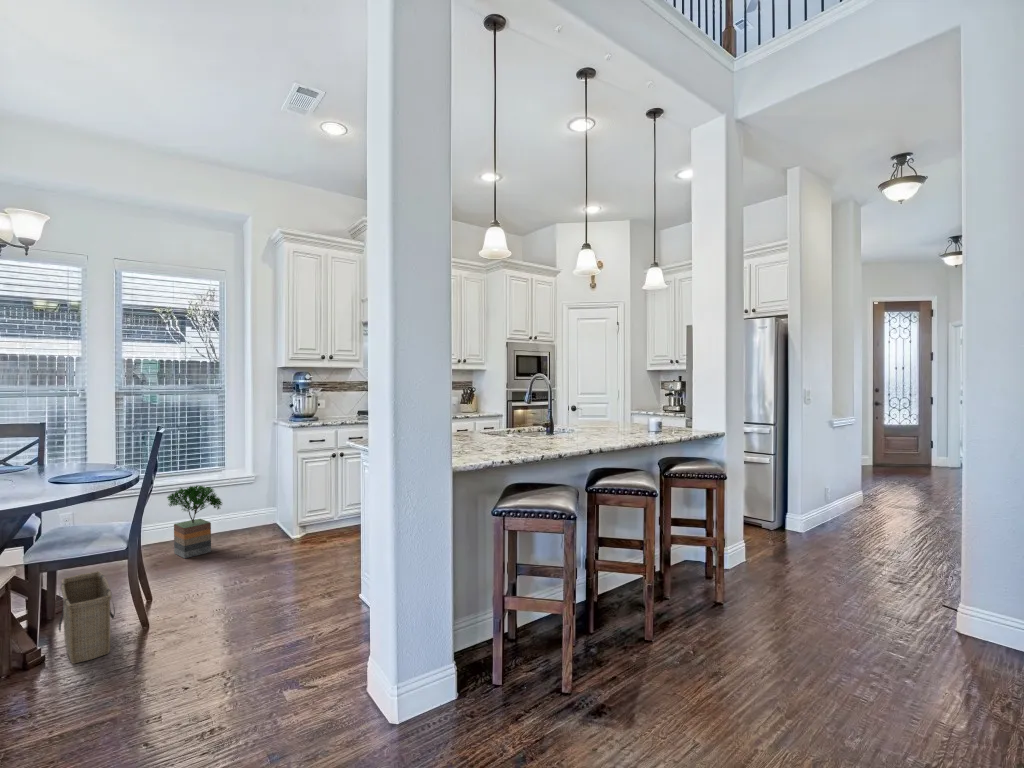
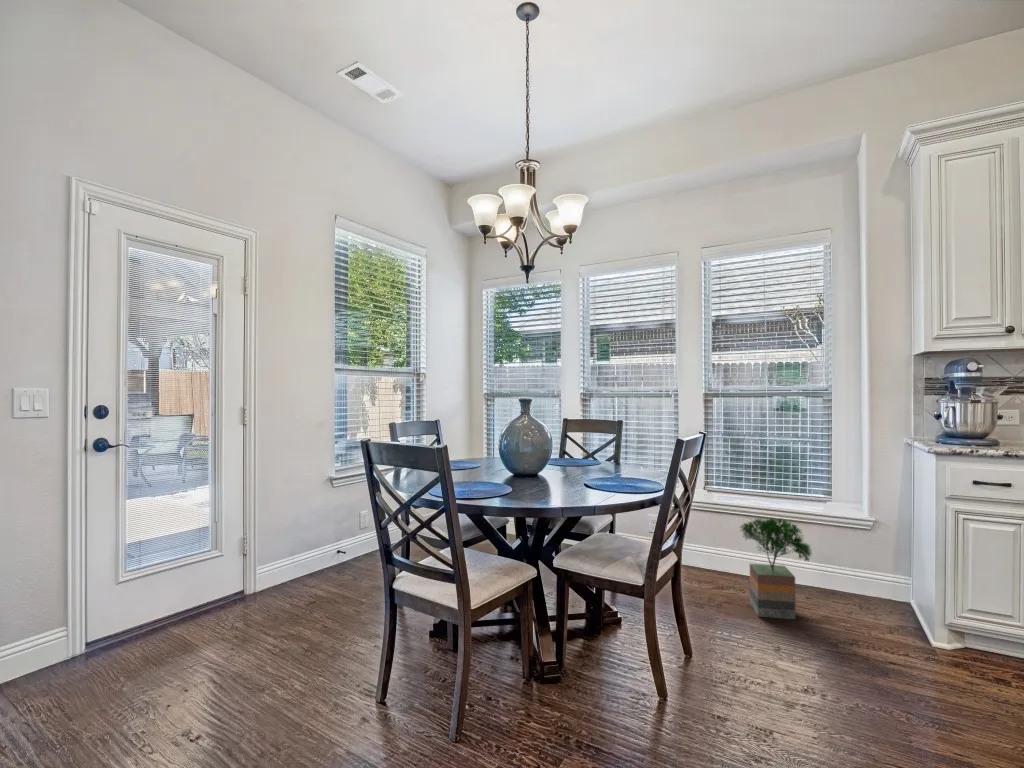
basket: present [59,571,115,664] -> none [562,604,627,736]

